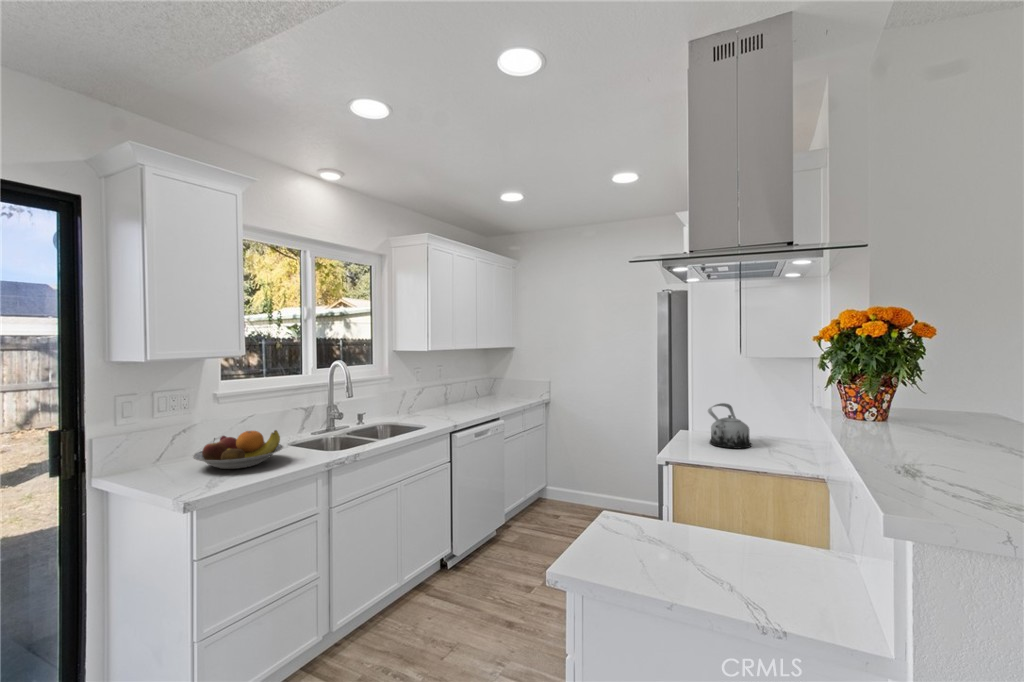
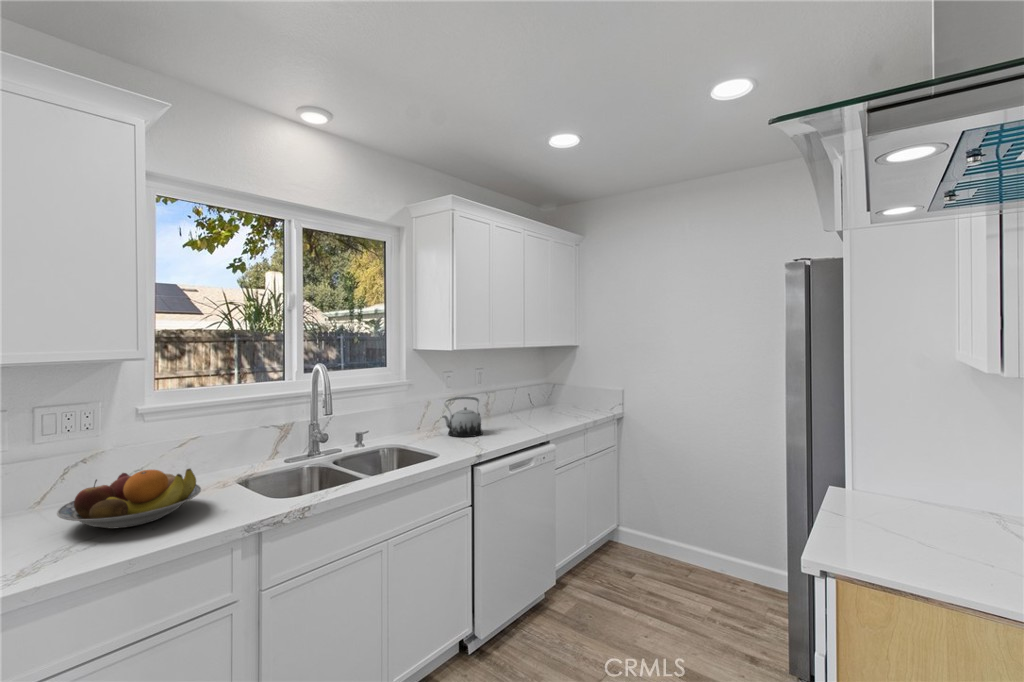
teapot: present [708,403,751,448] -> present [442,397,483,437]

